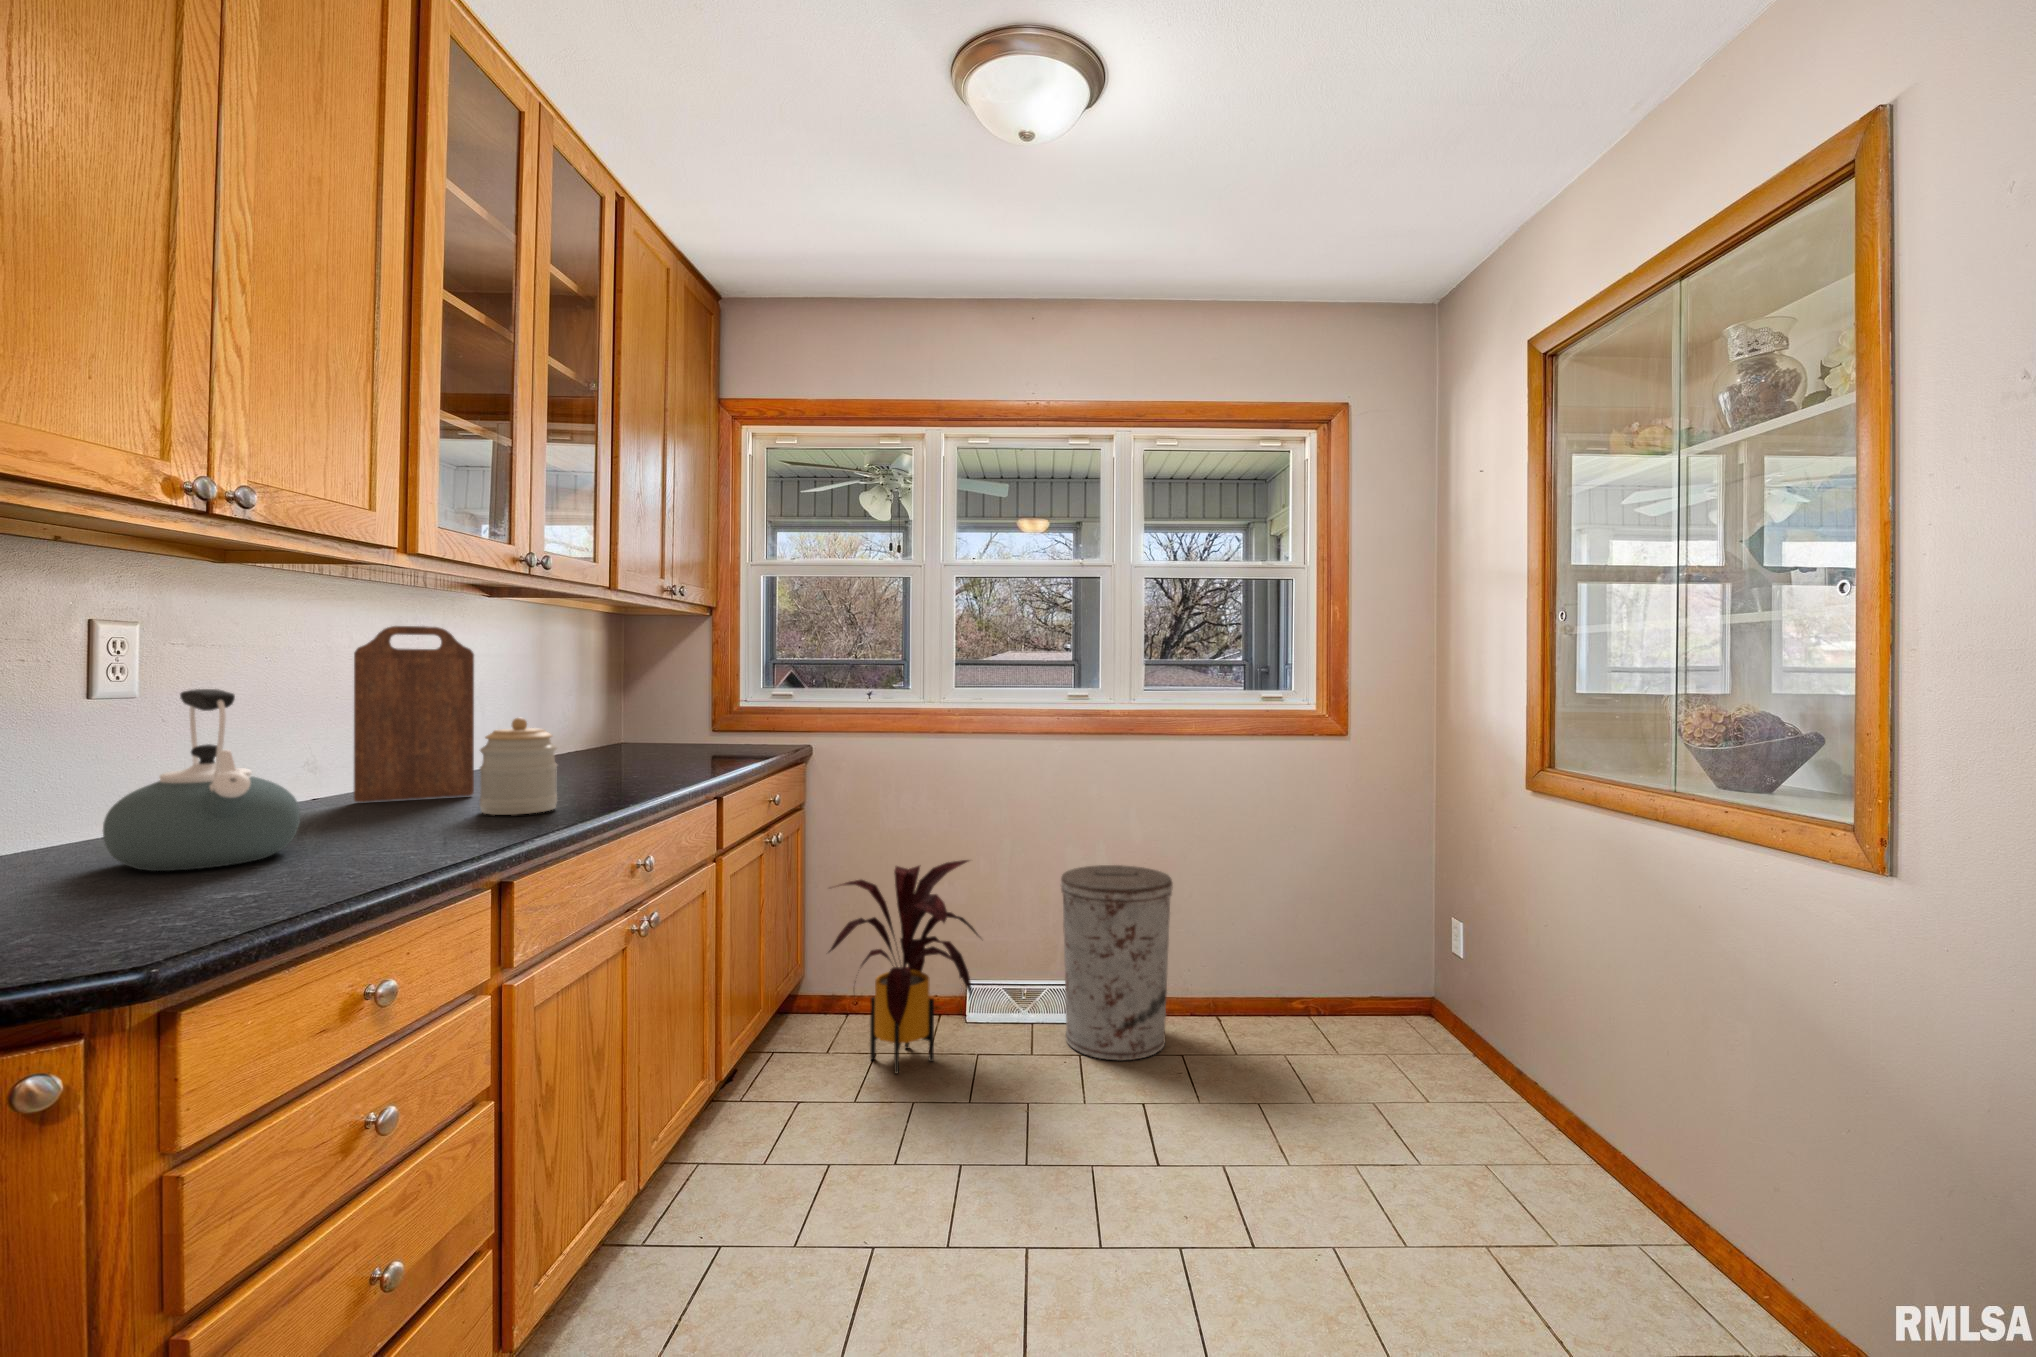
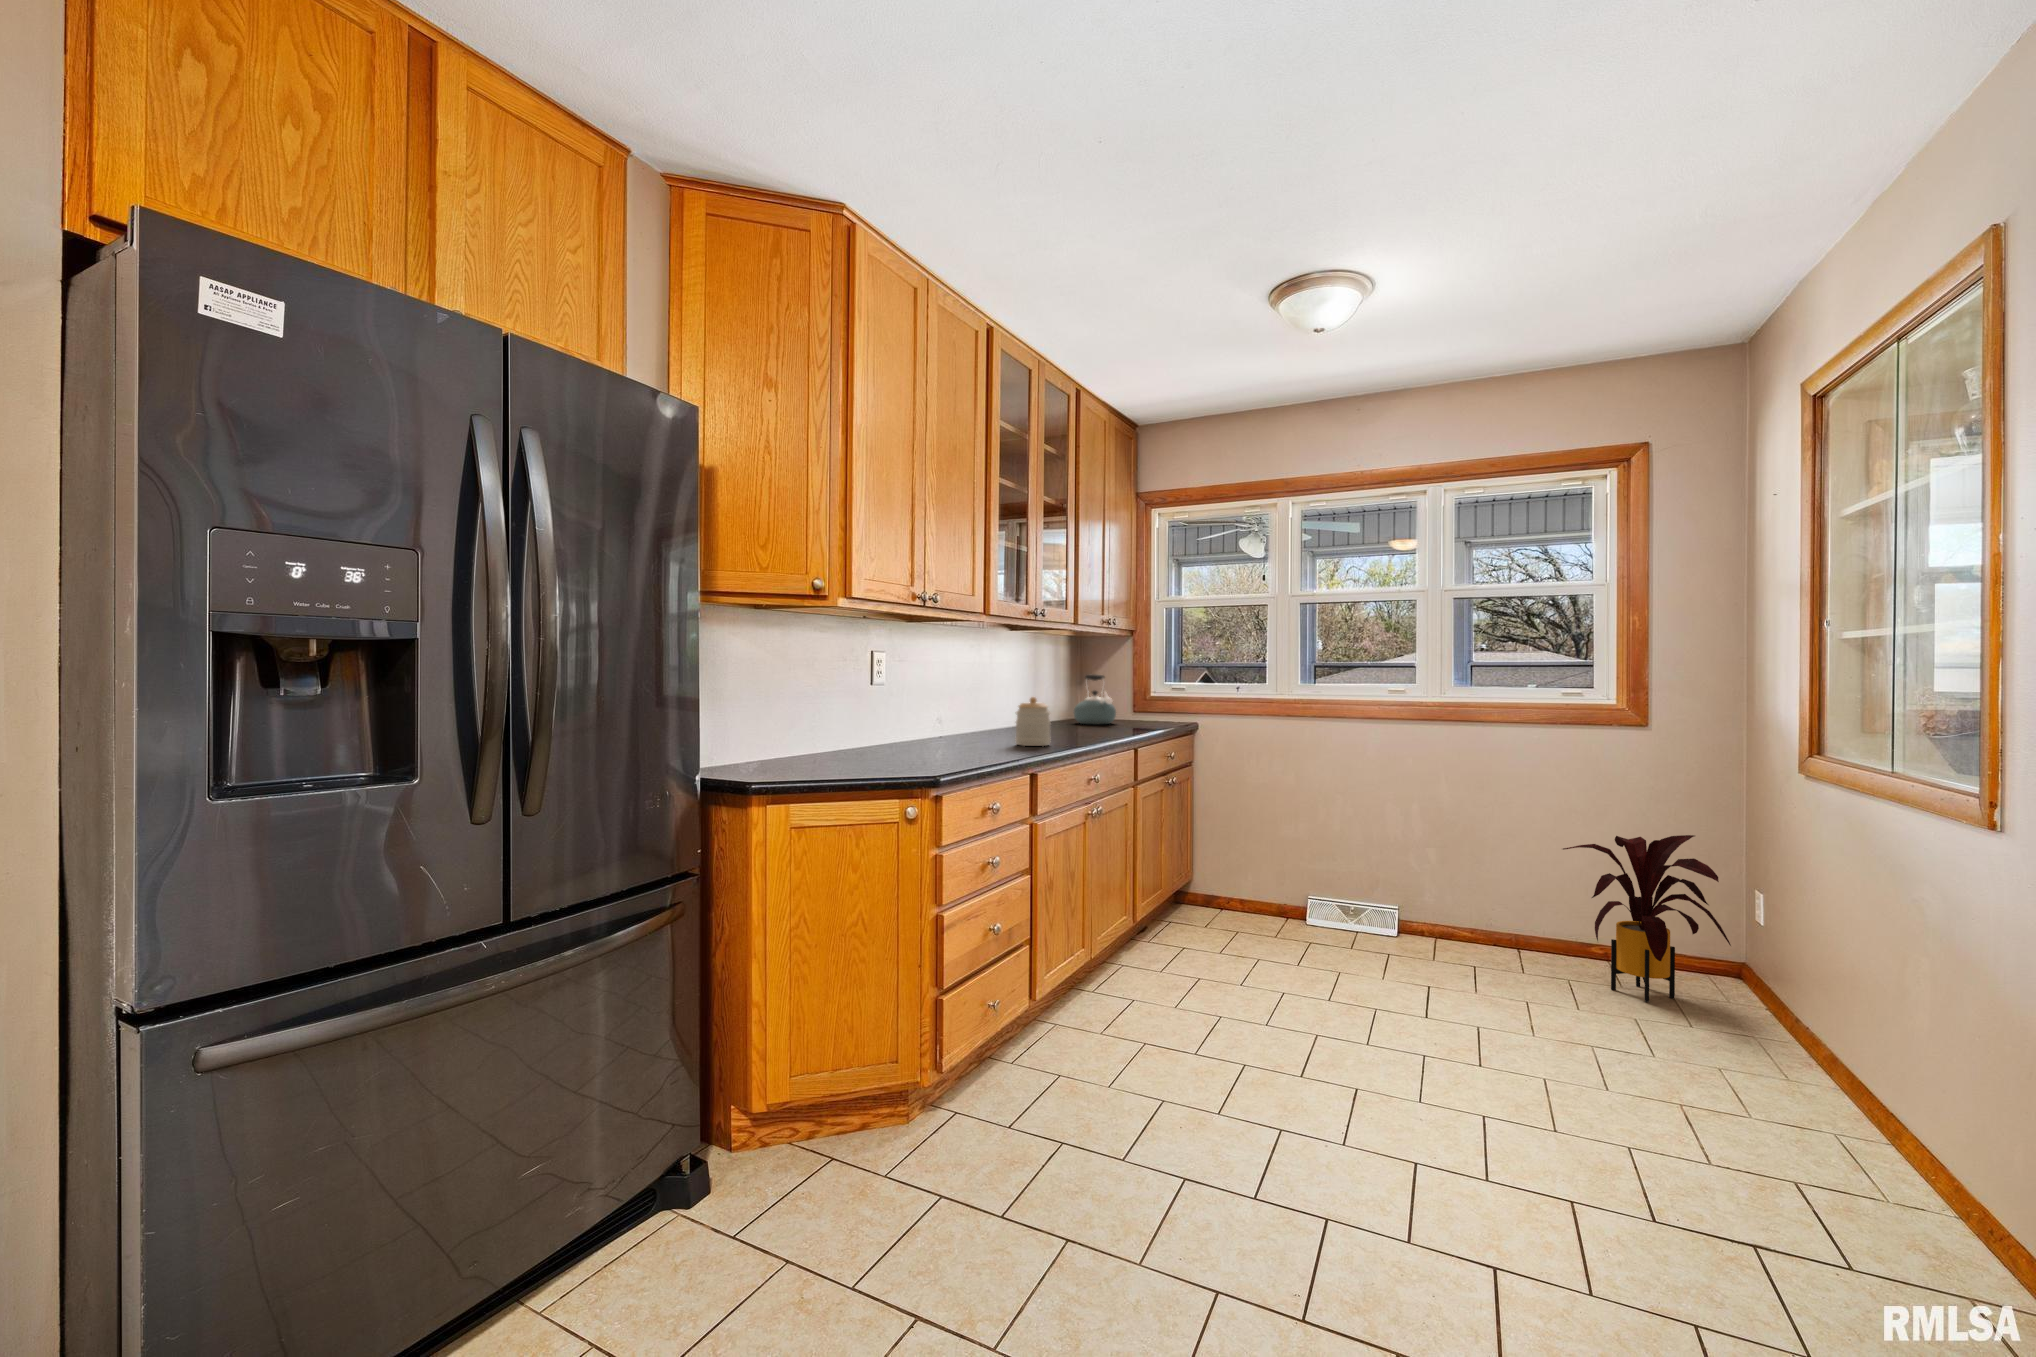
cutting board: present [354,626,474,802] -> none [957,650,1009,739]
kettle: present [103,689,300,871] -> present [1074,674,1116,724]
house plant: present [829,860,978,1074] -> present [1563,835,1731,1002]
trash can: present [1061,865,1173,1060] -> none [1378,820,1470,963]

